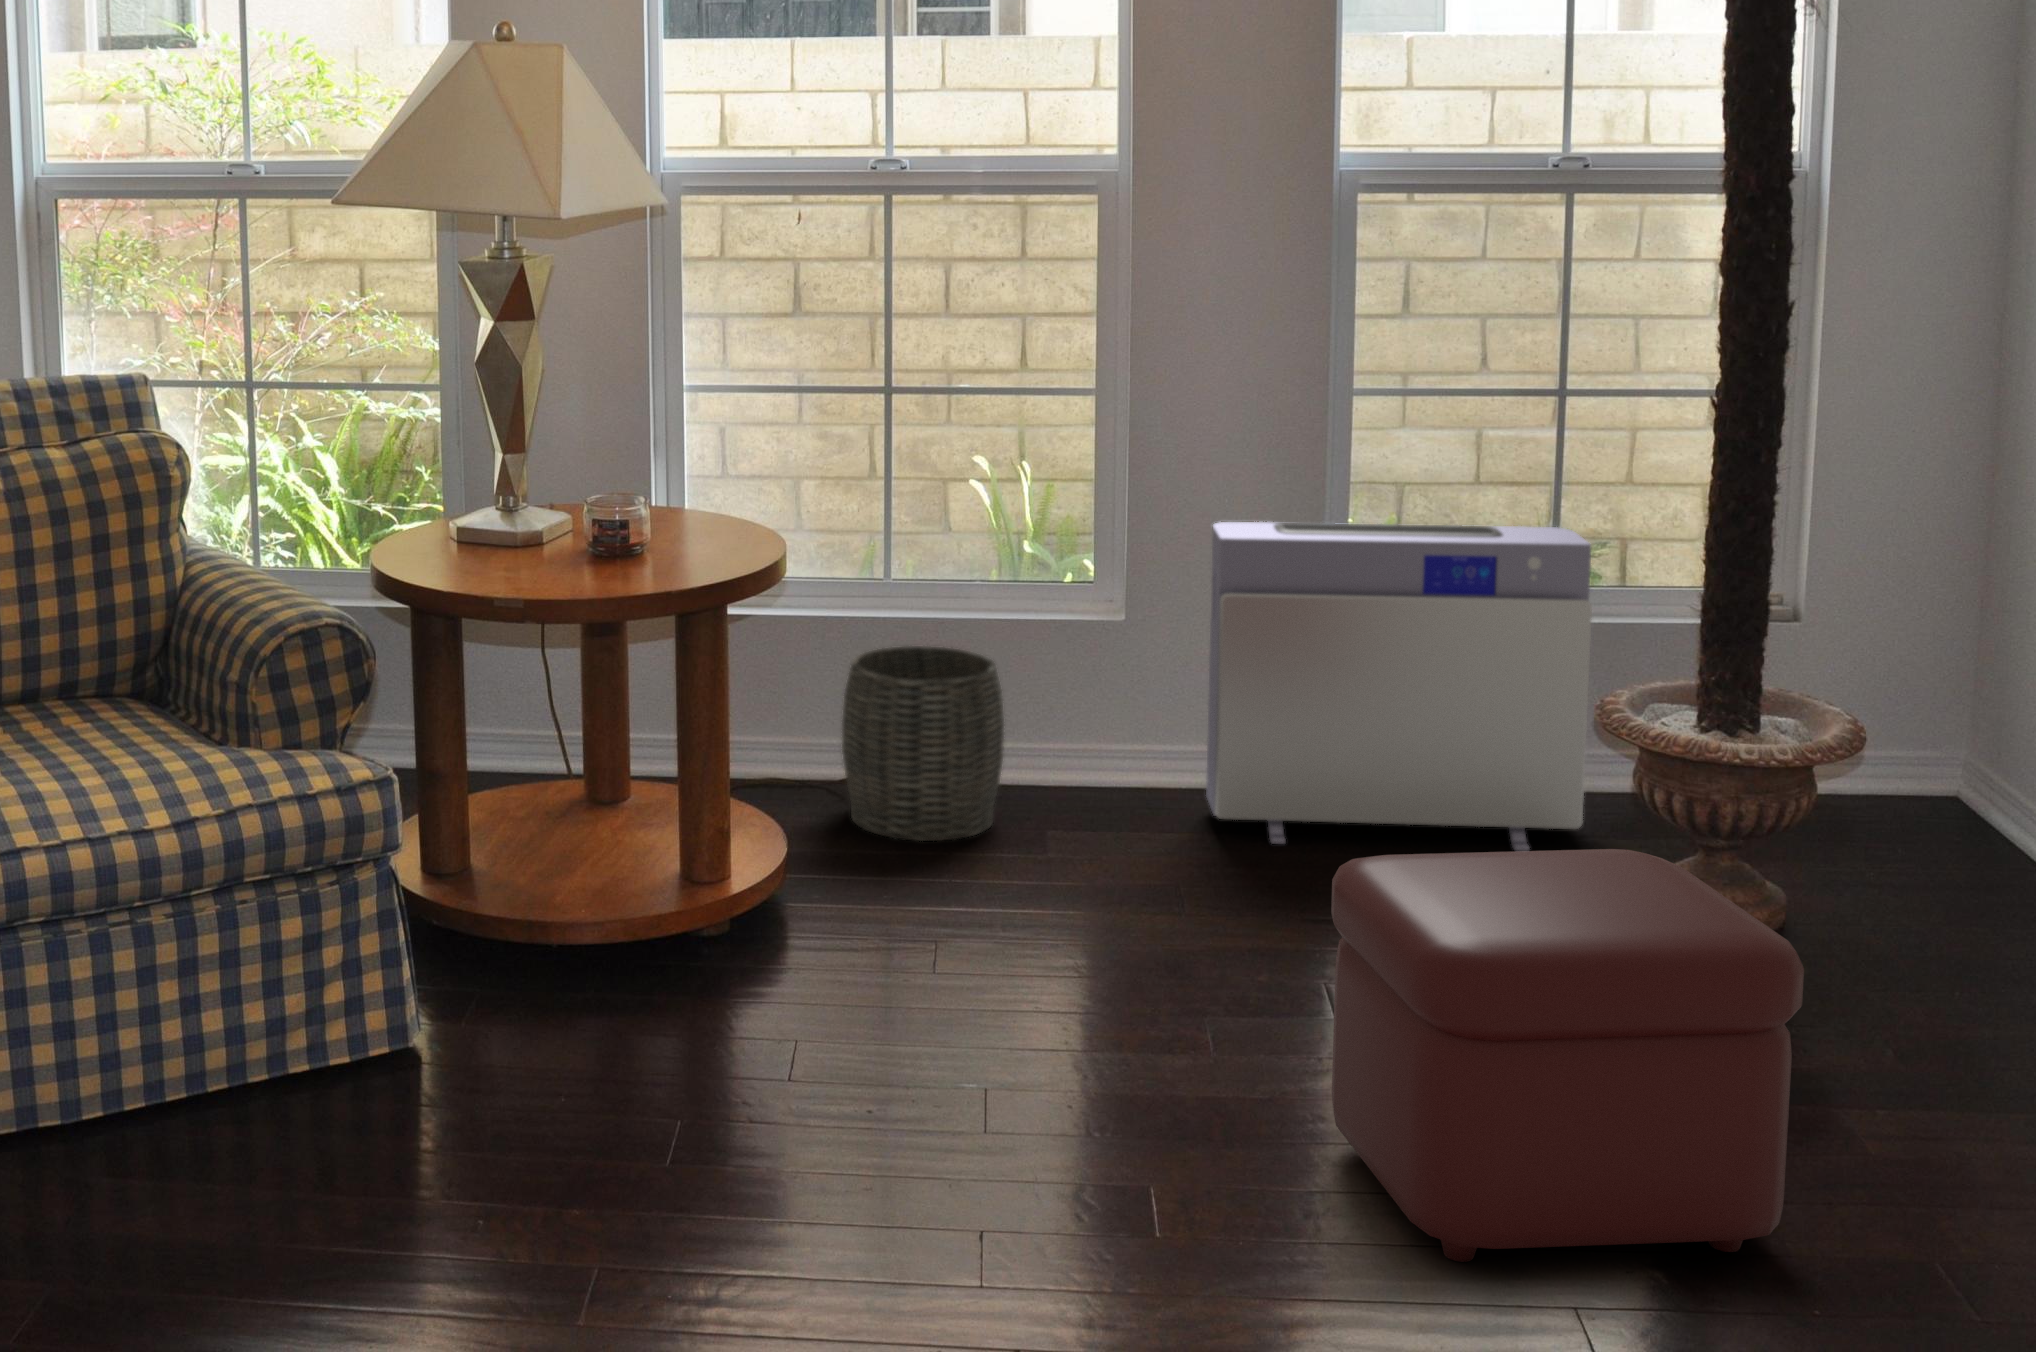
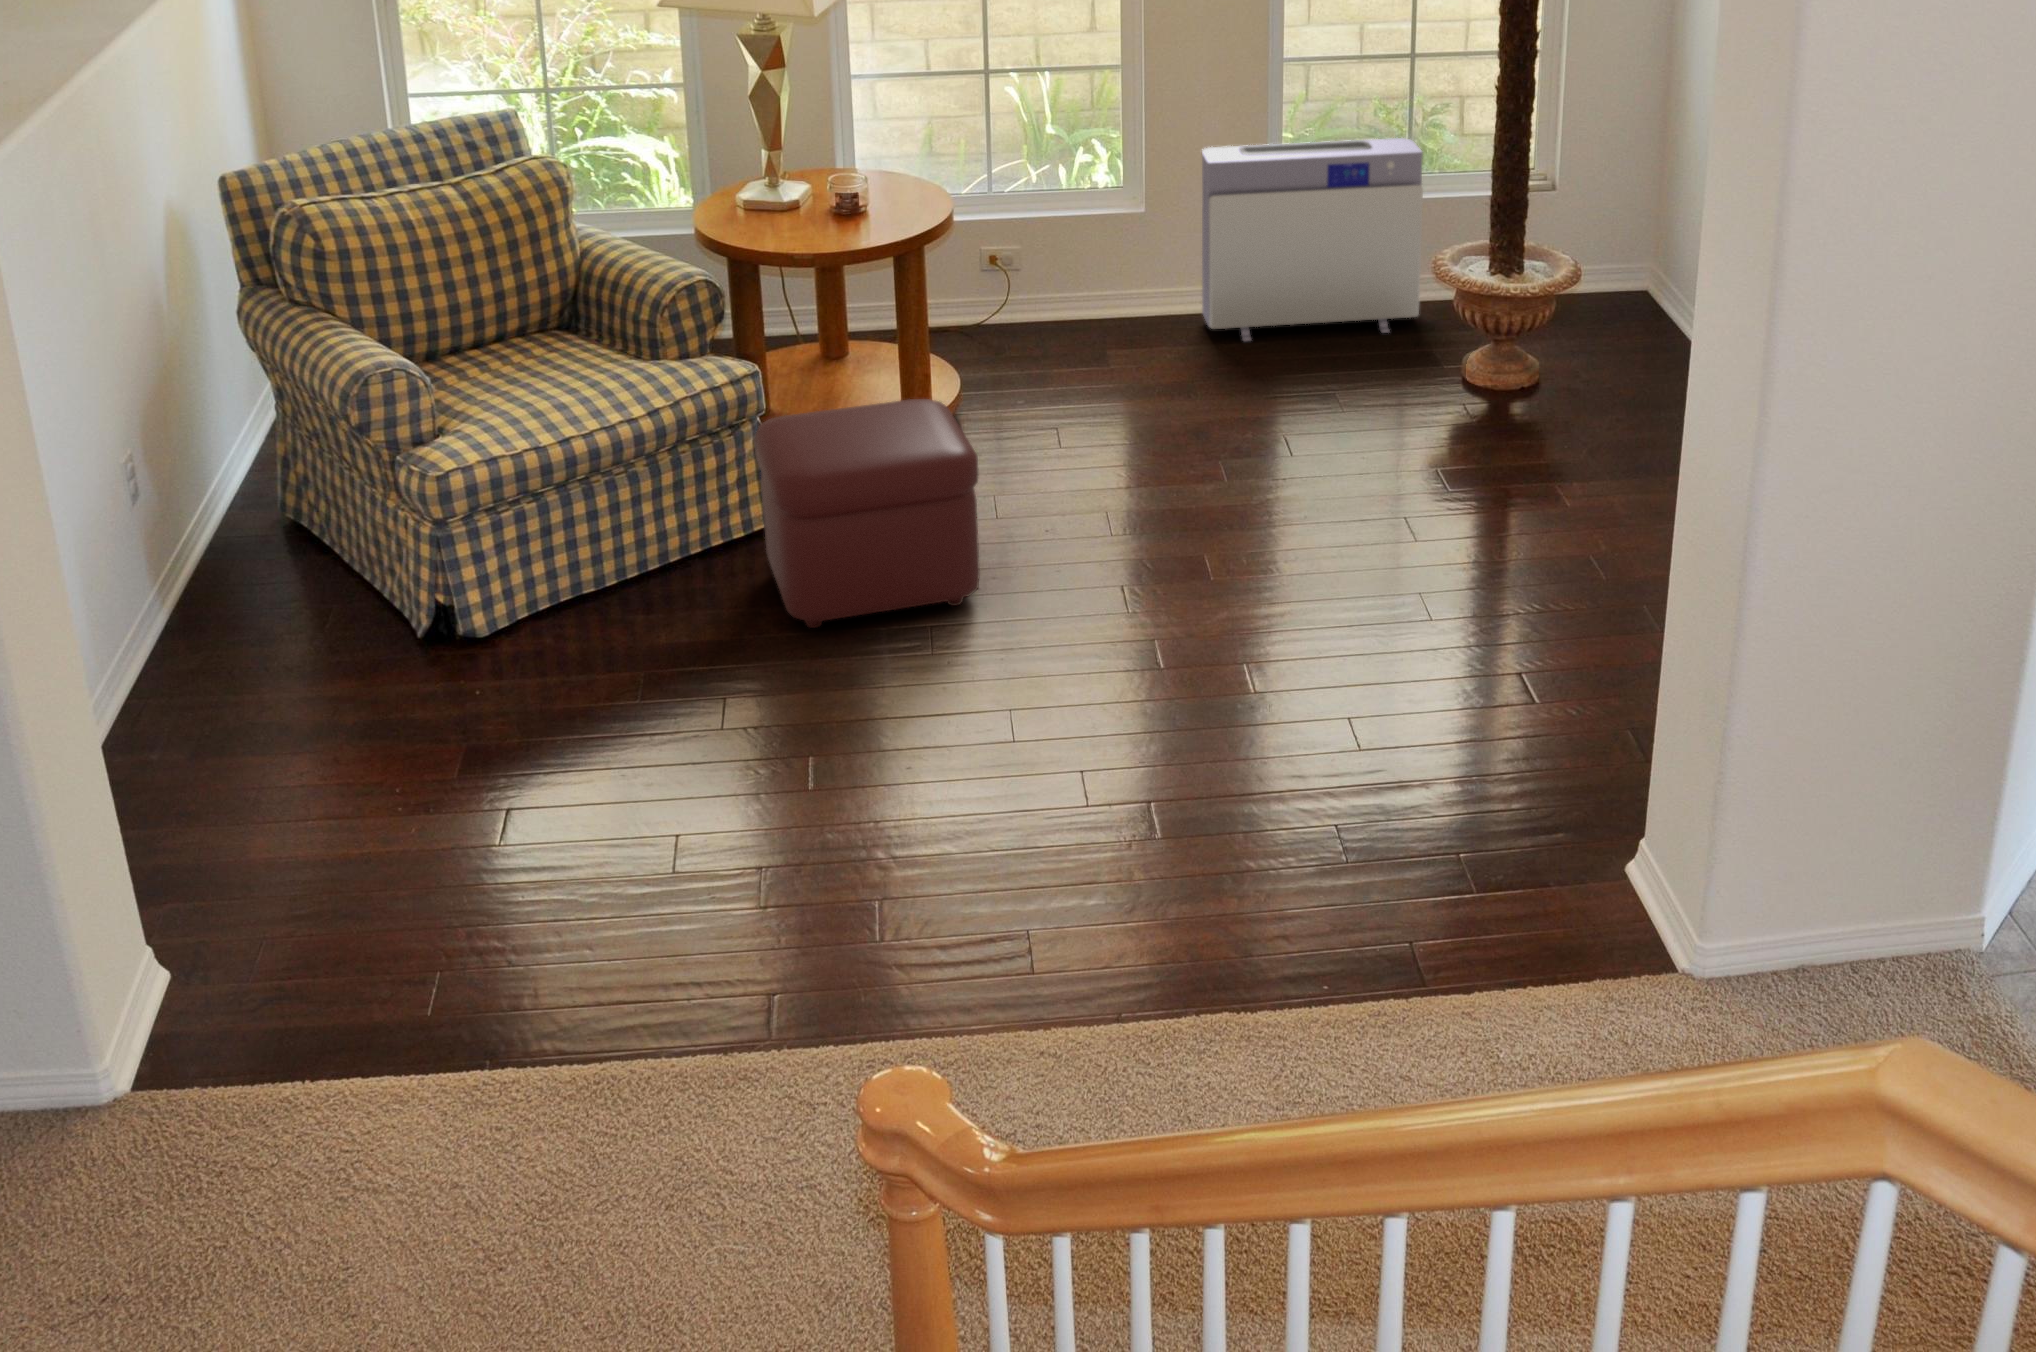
woven basket: present [842,646,1004,841] -> none [980,236,1081,359]
ottoman: present [1331,849,1804,1262] -> present [754,399,980,628]

